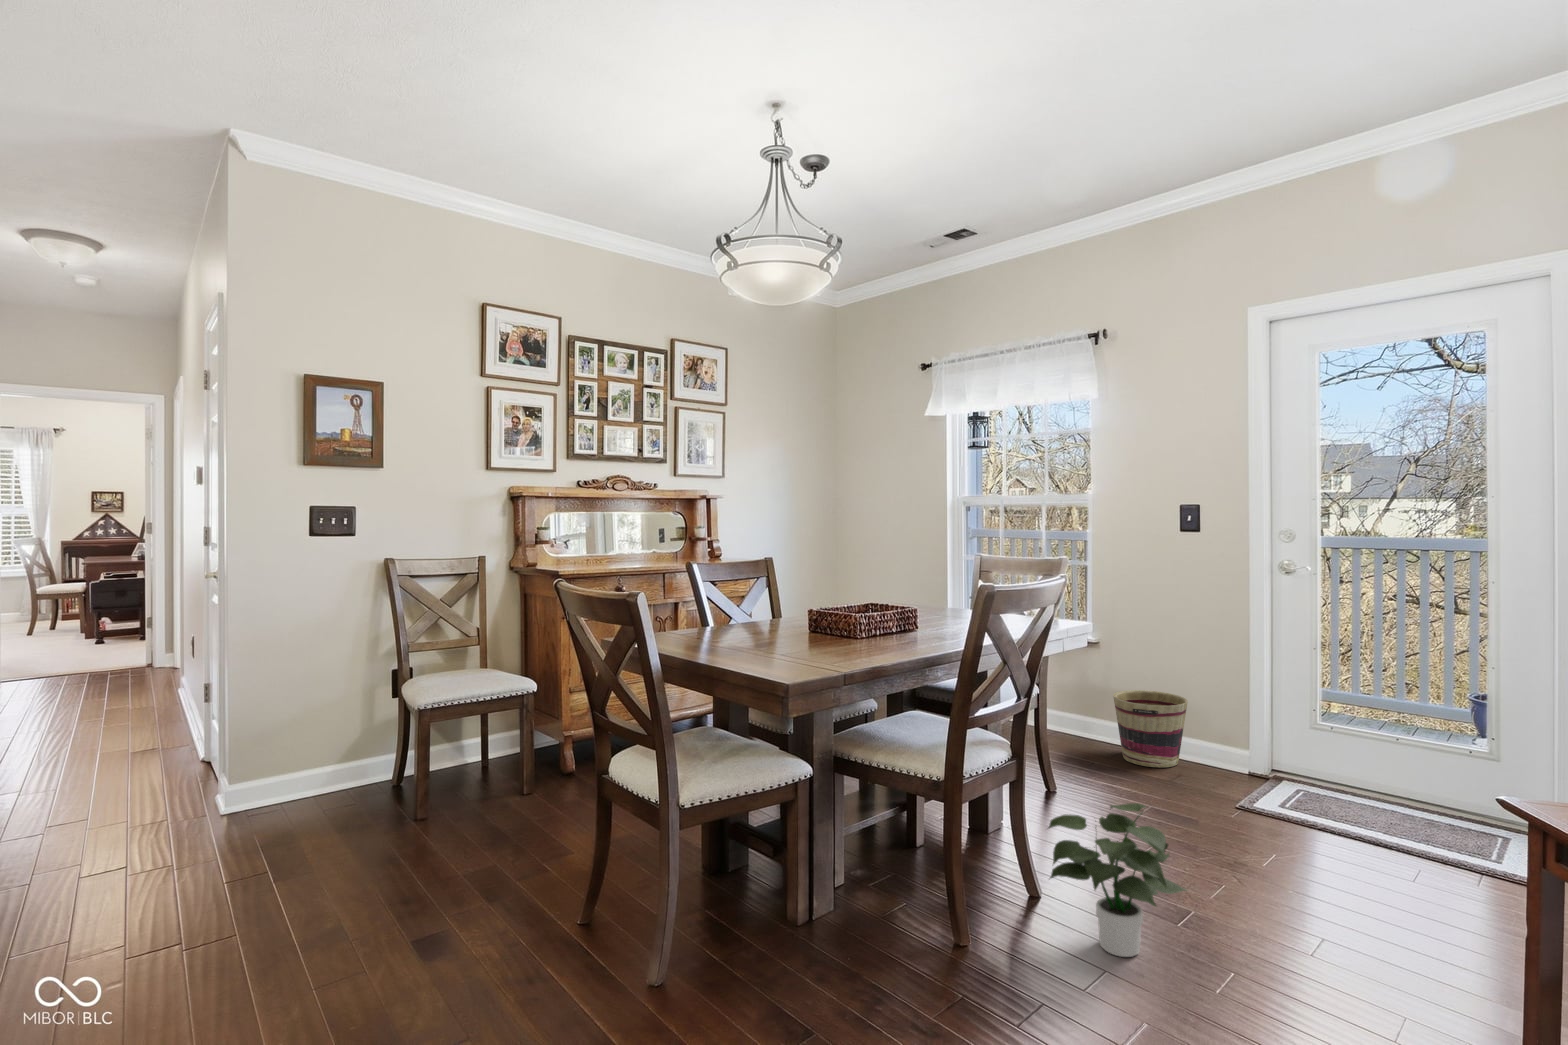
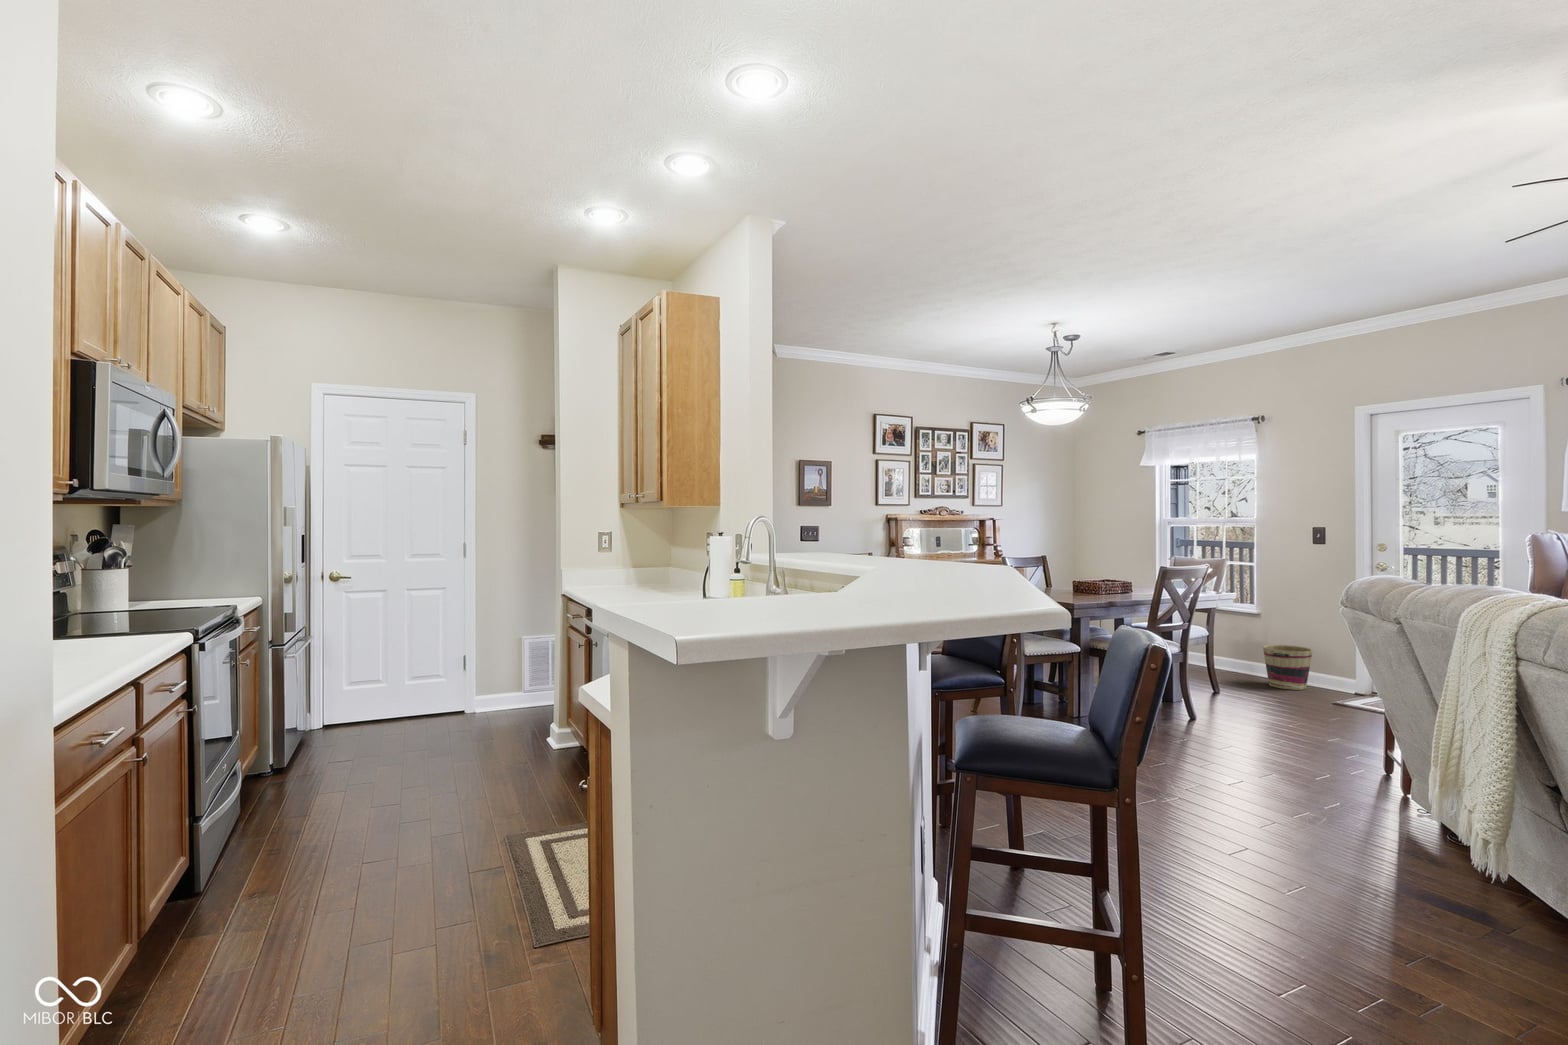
potted plant: present [1048,803,1187,957] -> none [1188,673,1259,738]

